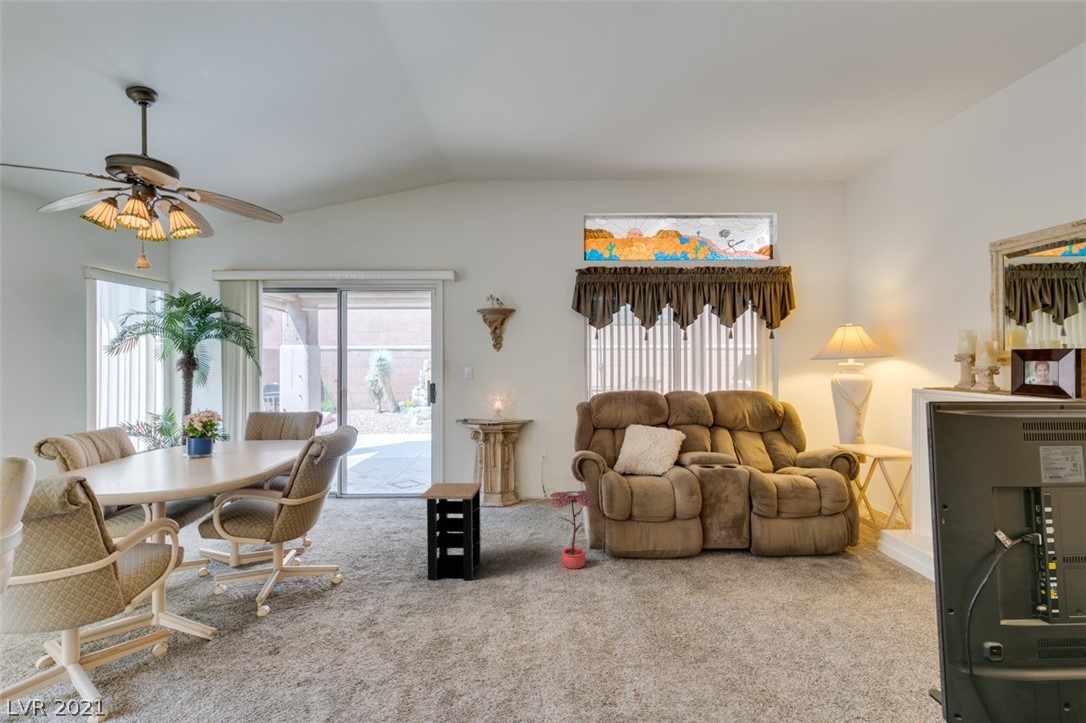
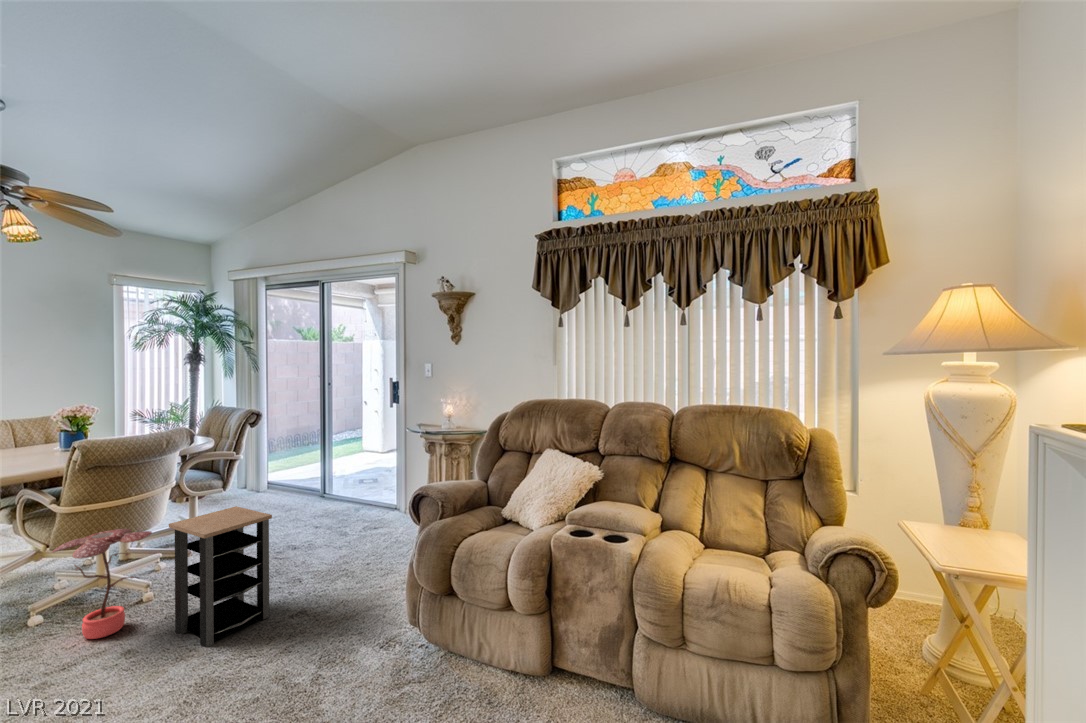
potted plant: present [550,490,597,569] -> present [52,529,152,639]

